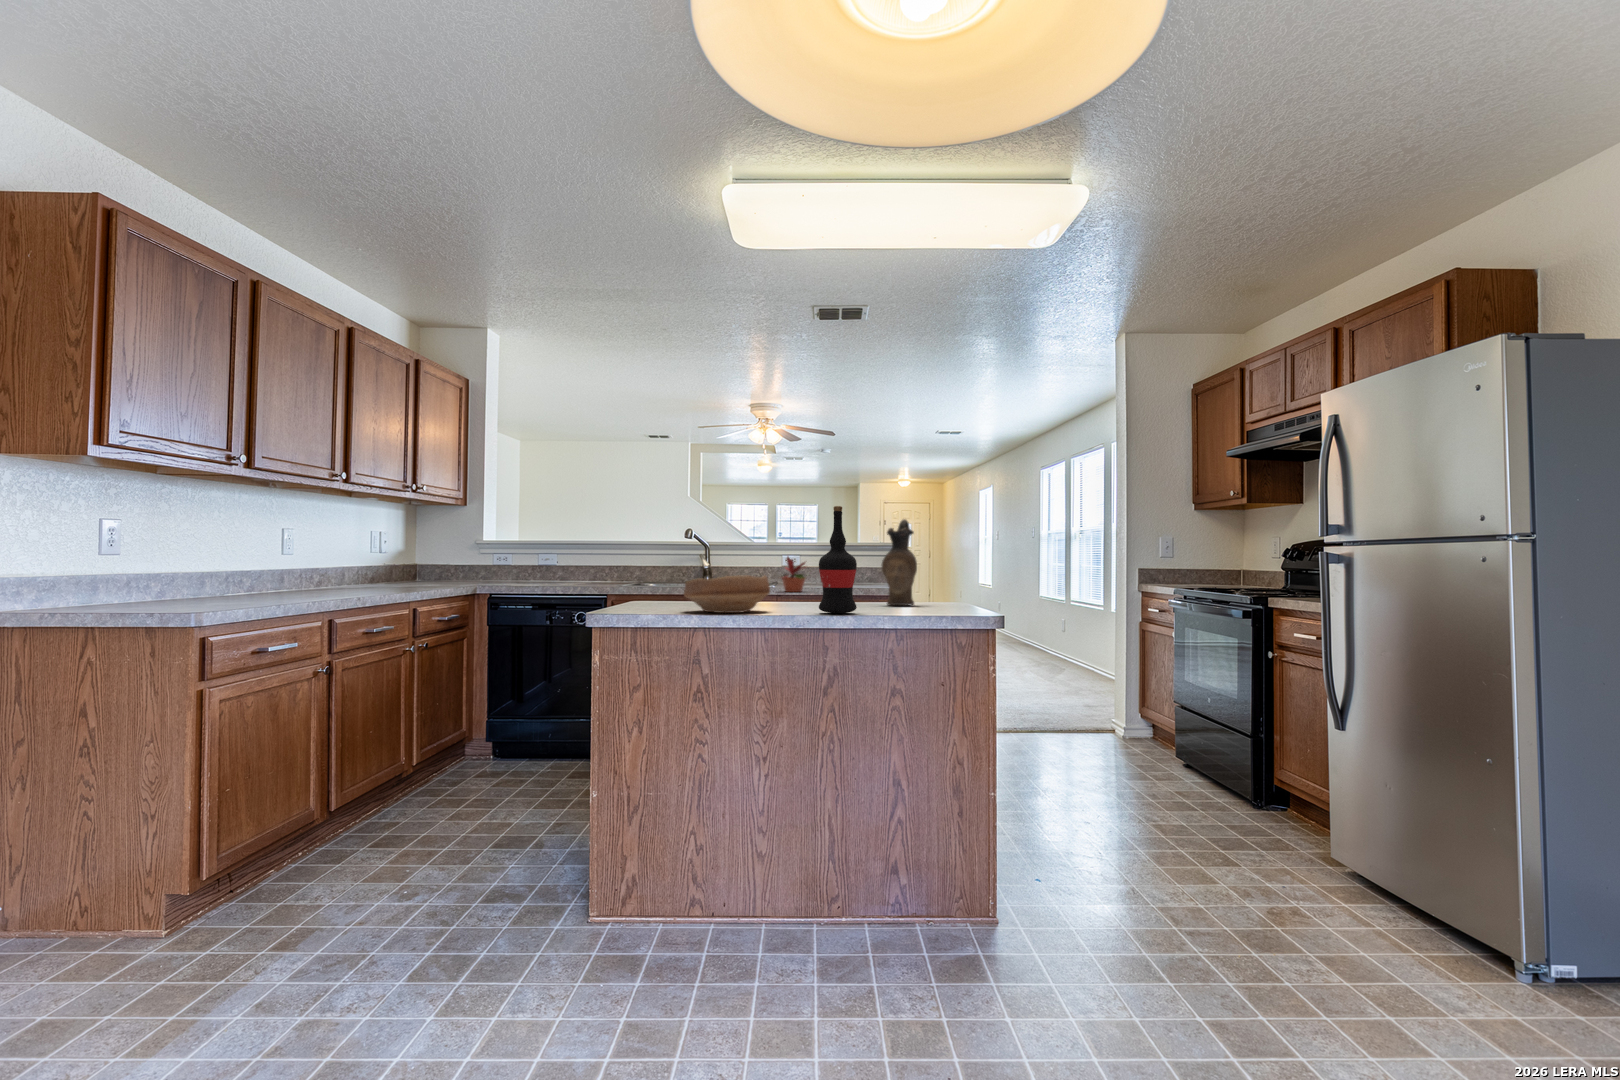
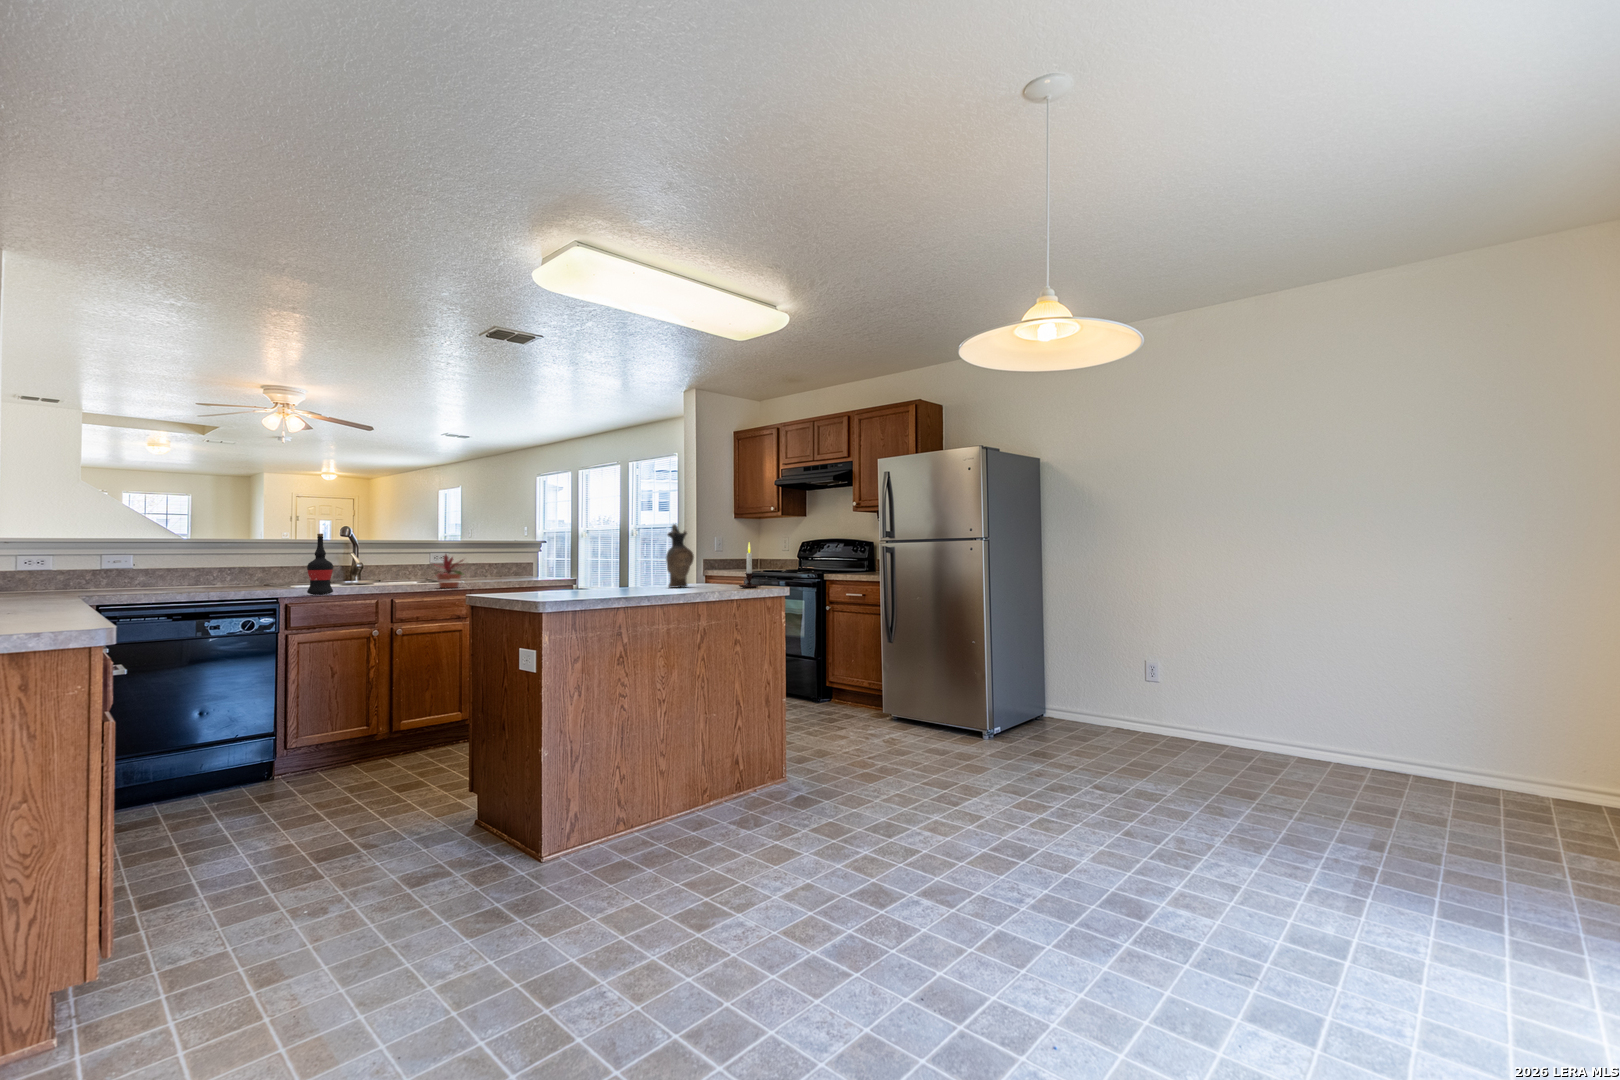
wine bottle: present [819,506,857,613] -> present [307,534,333,595]
candle: none [920,543,960,613] -> present [739,543,765,588]
bowl: present [684,576,770,613] -> none [595,566,663,595]

